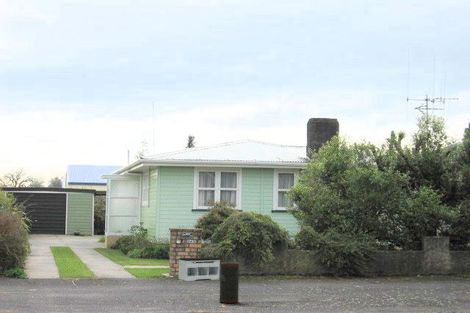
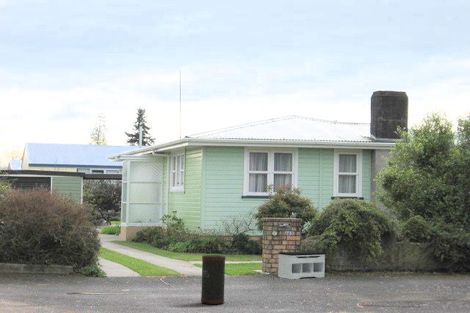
trash can: present [219,262,239,303] -> present [201,255,225,305]

